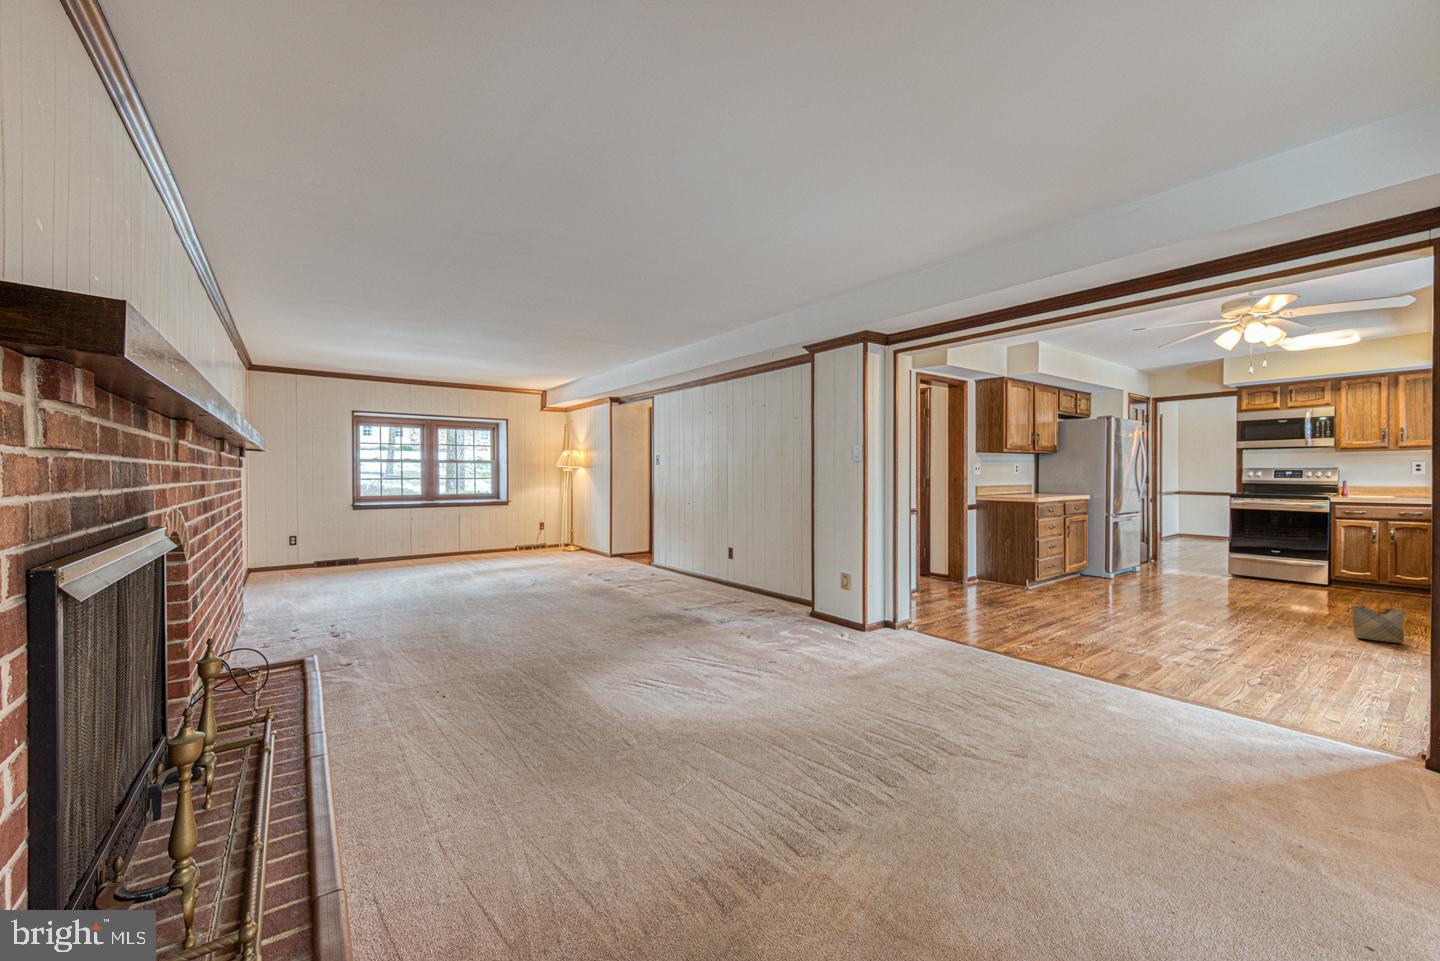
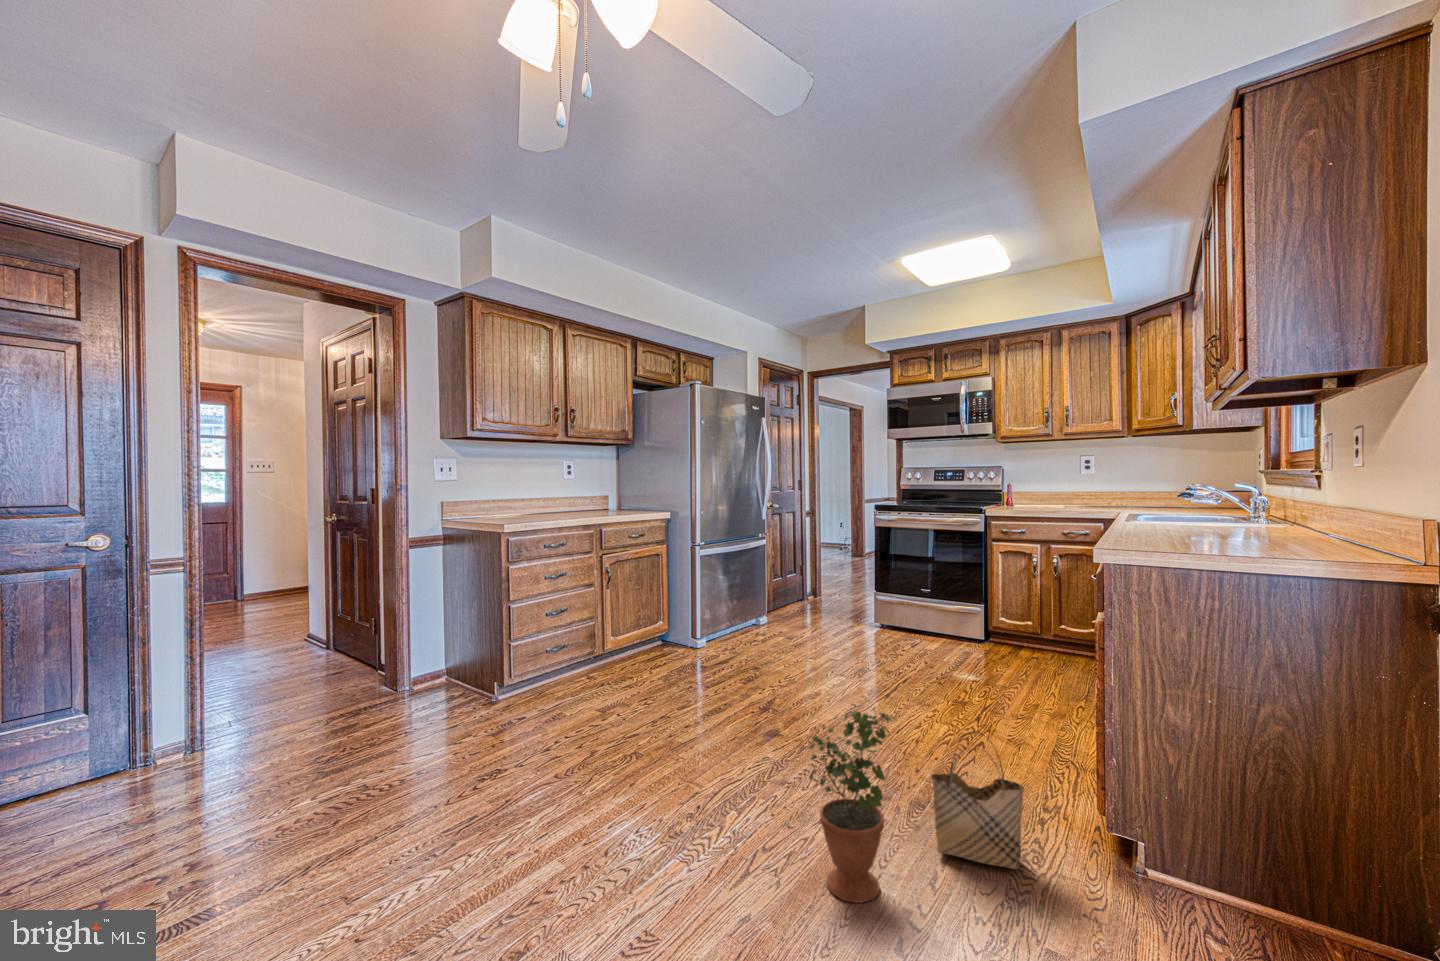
potted plant: none [1293,567,1339,644] -> present [809,709,890,903]

